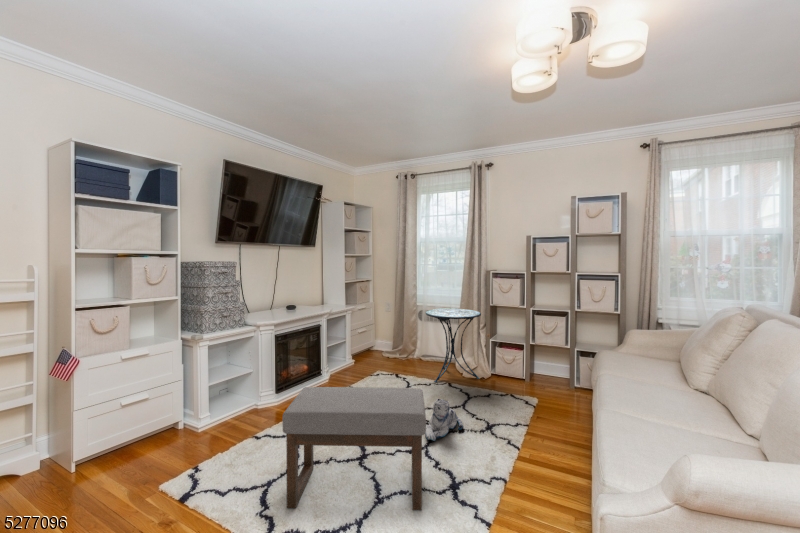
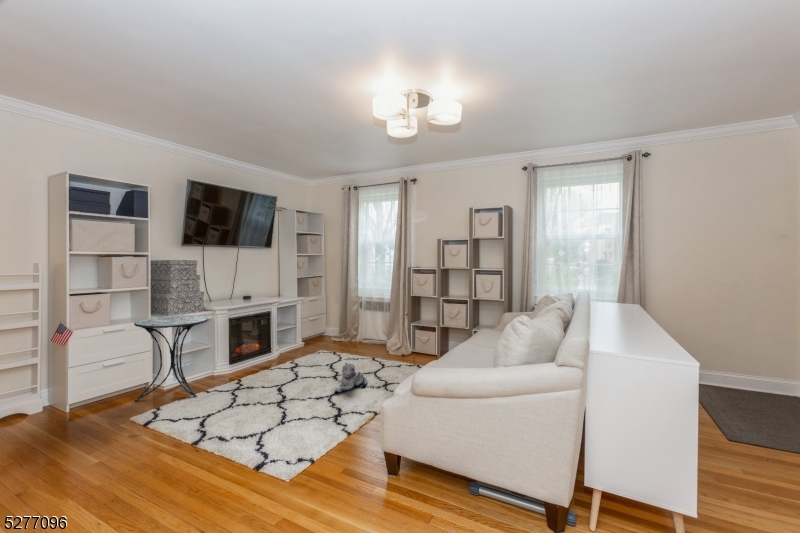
side table: present [426,308,481,382] -> present [134,315,208,401]
ottoman: present [283,387,426,510] -> none [214,350,322,428]

